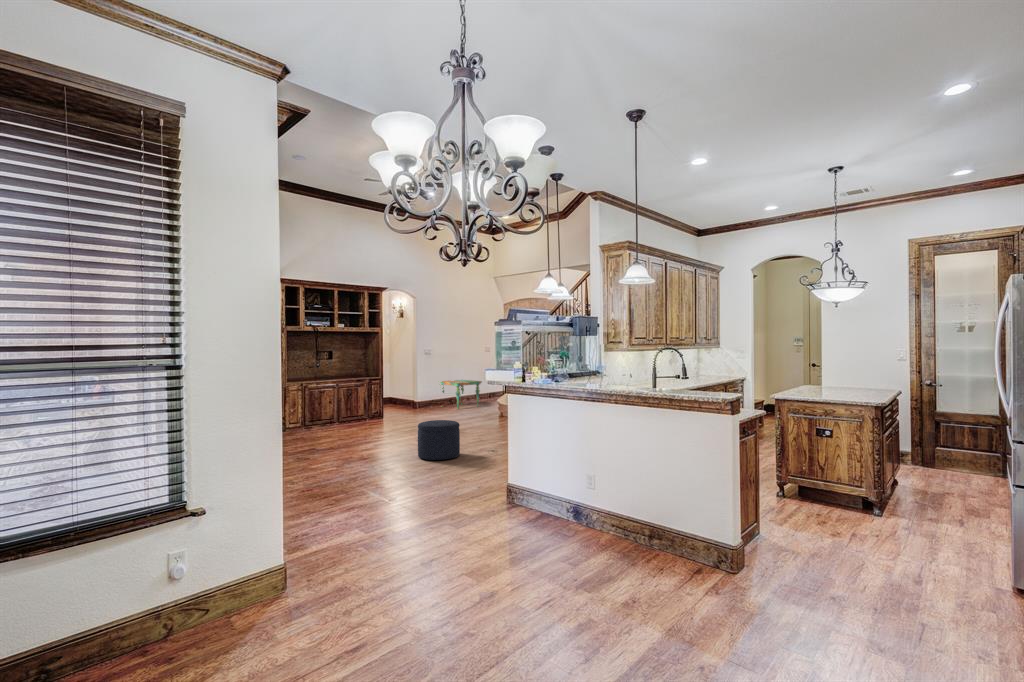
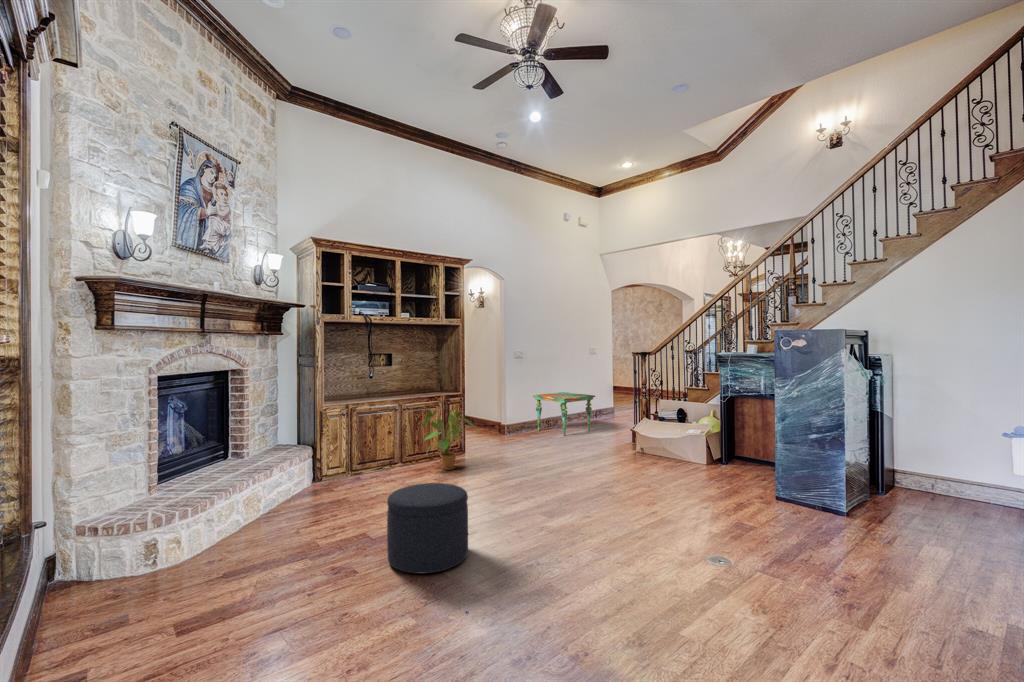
house plant: none [352,388,390,426] -> present [422,410,477,470]
ottoman: present [418,420,460,461] -> present [387,483,468,574]

